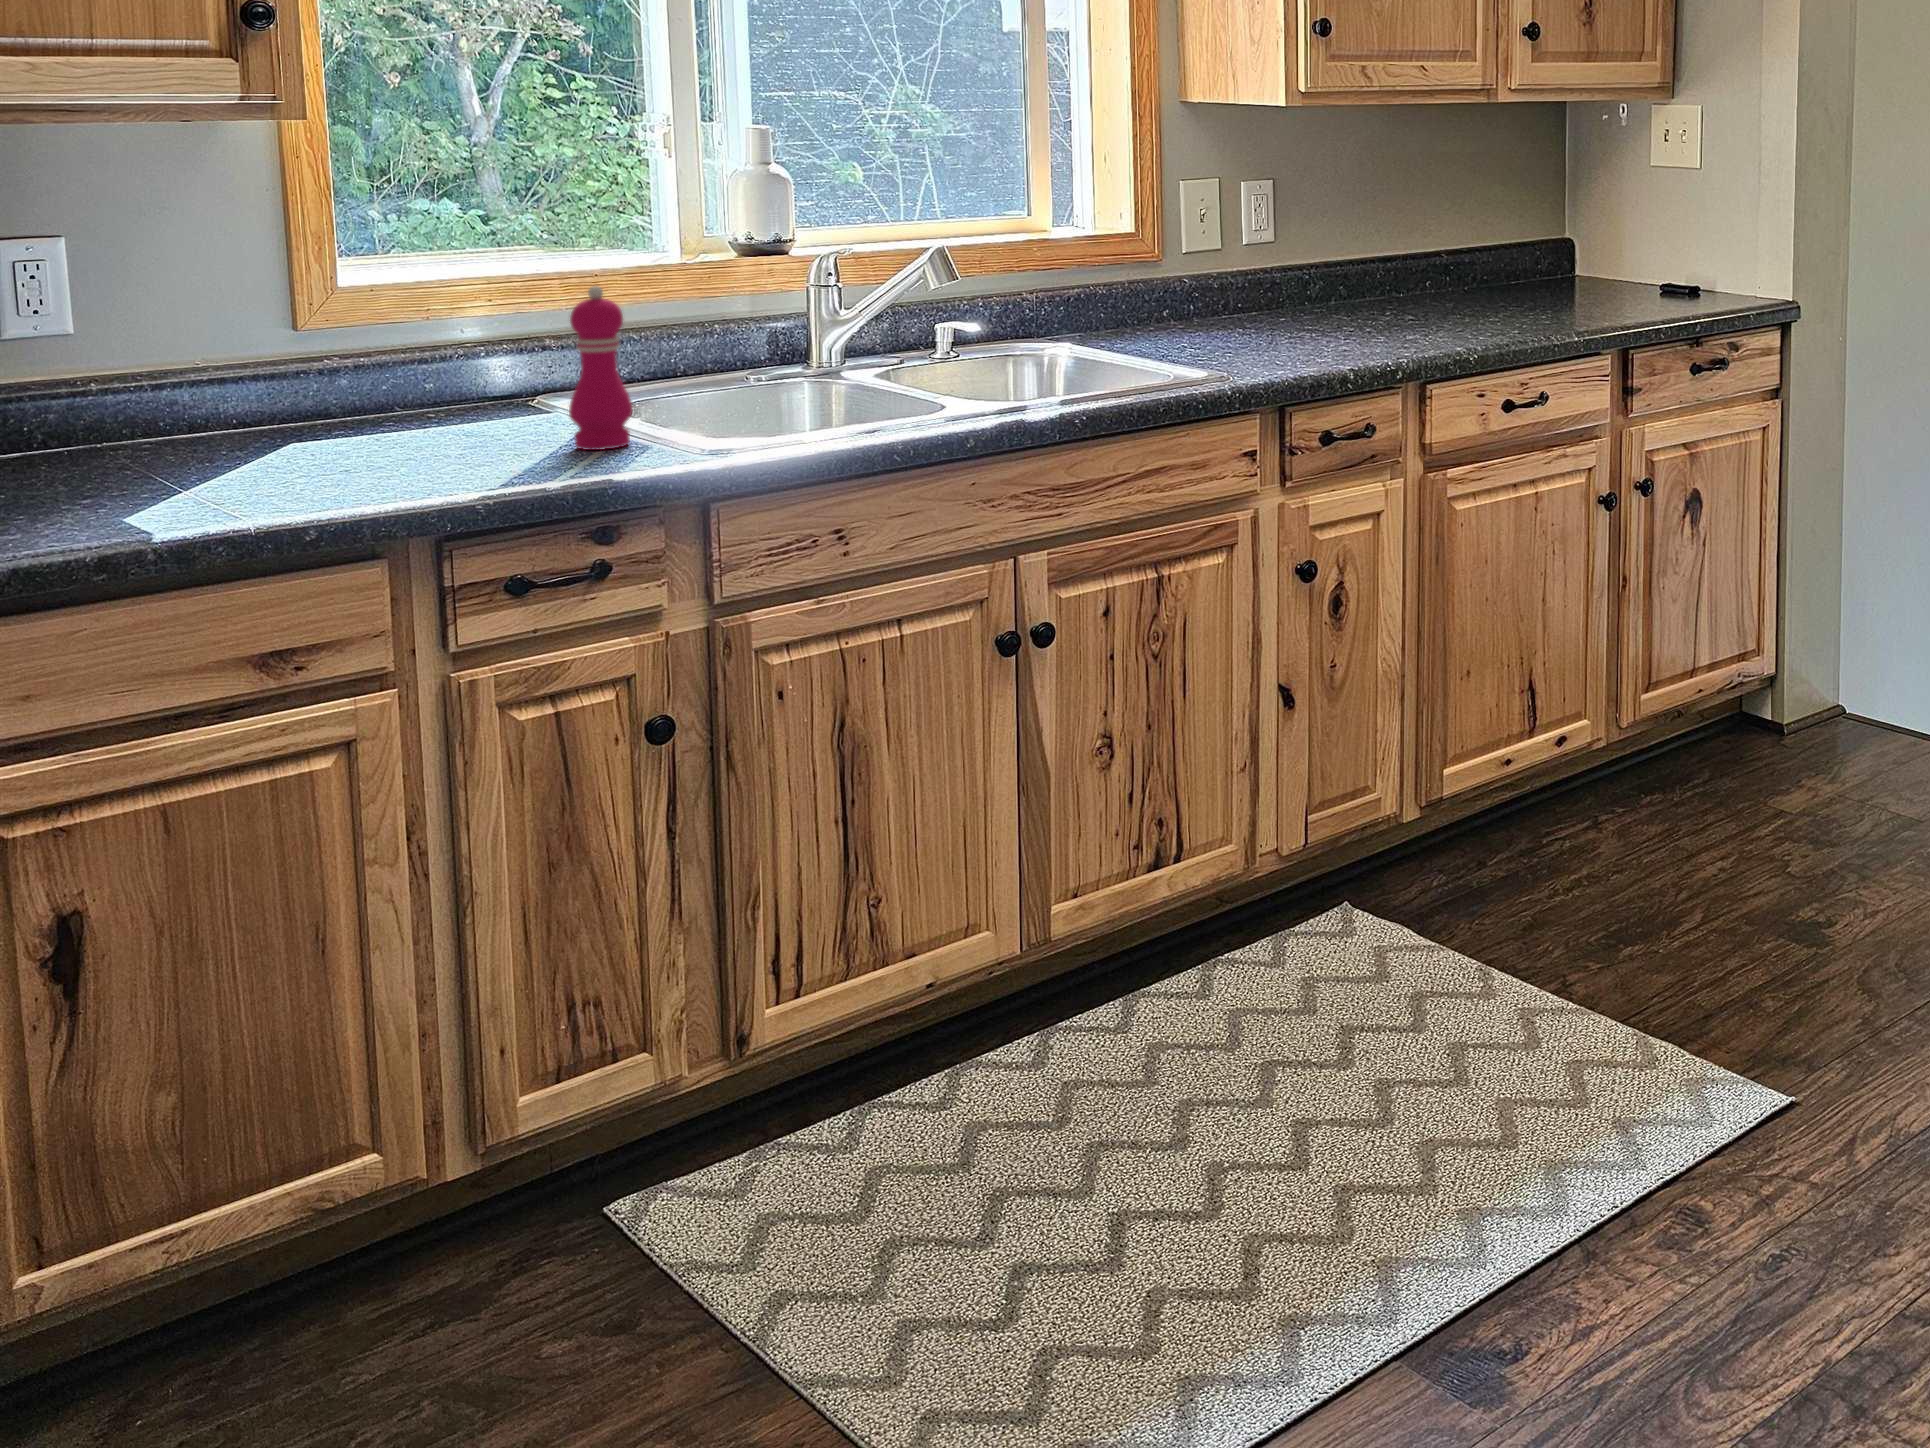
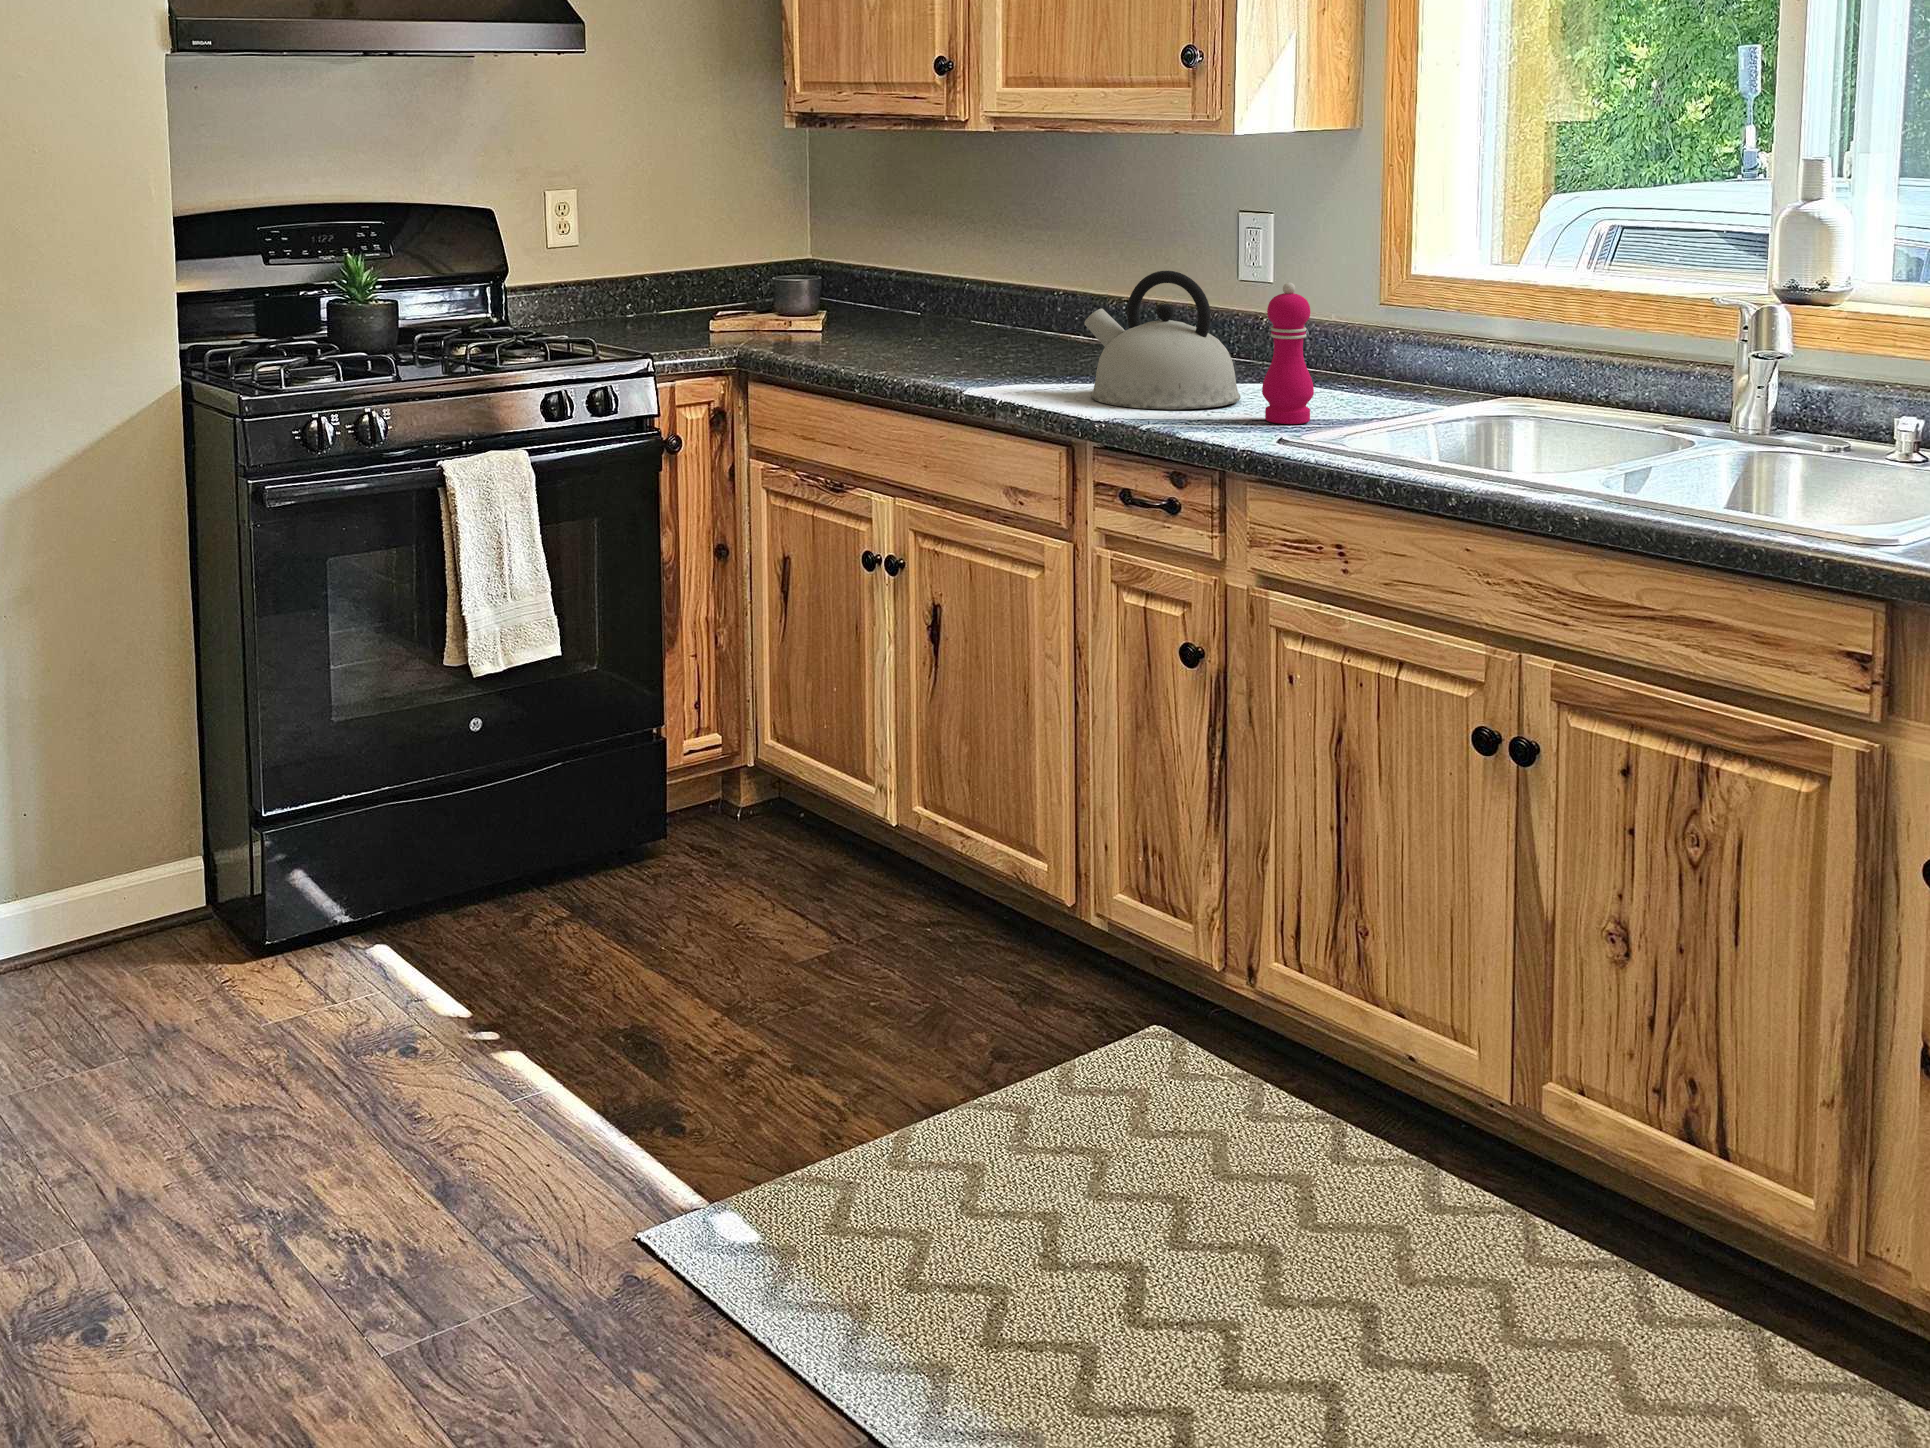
kettle: none [249,303,486,493] -> present [1084,271,1241,409]

